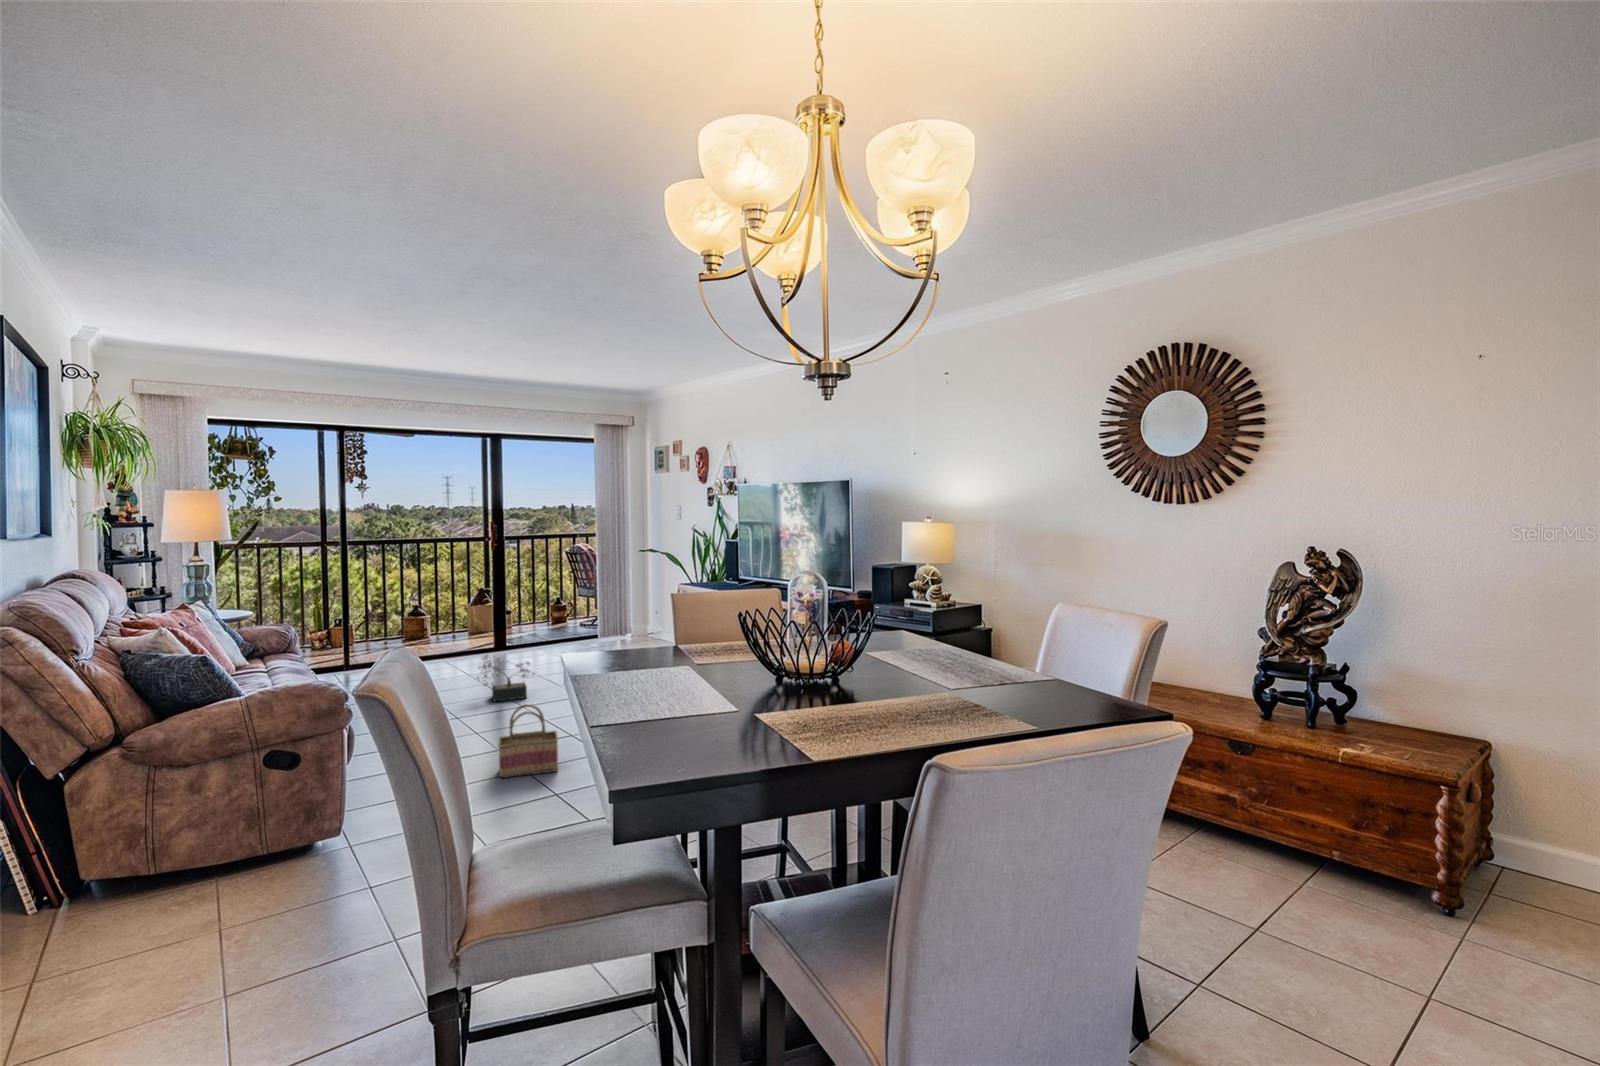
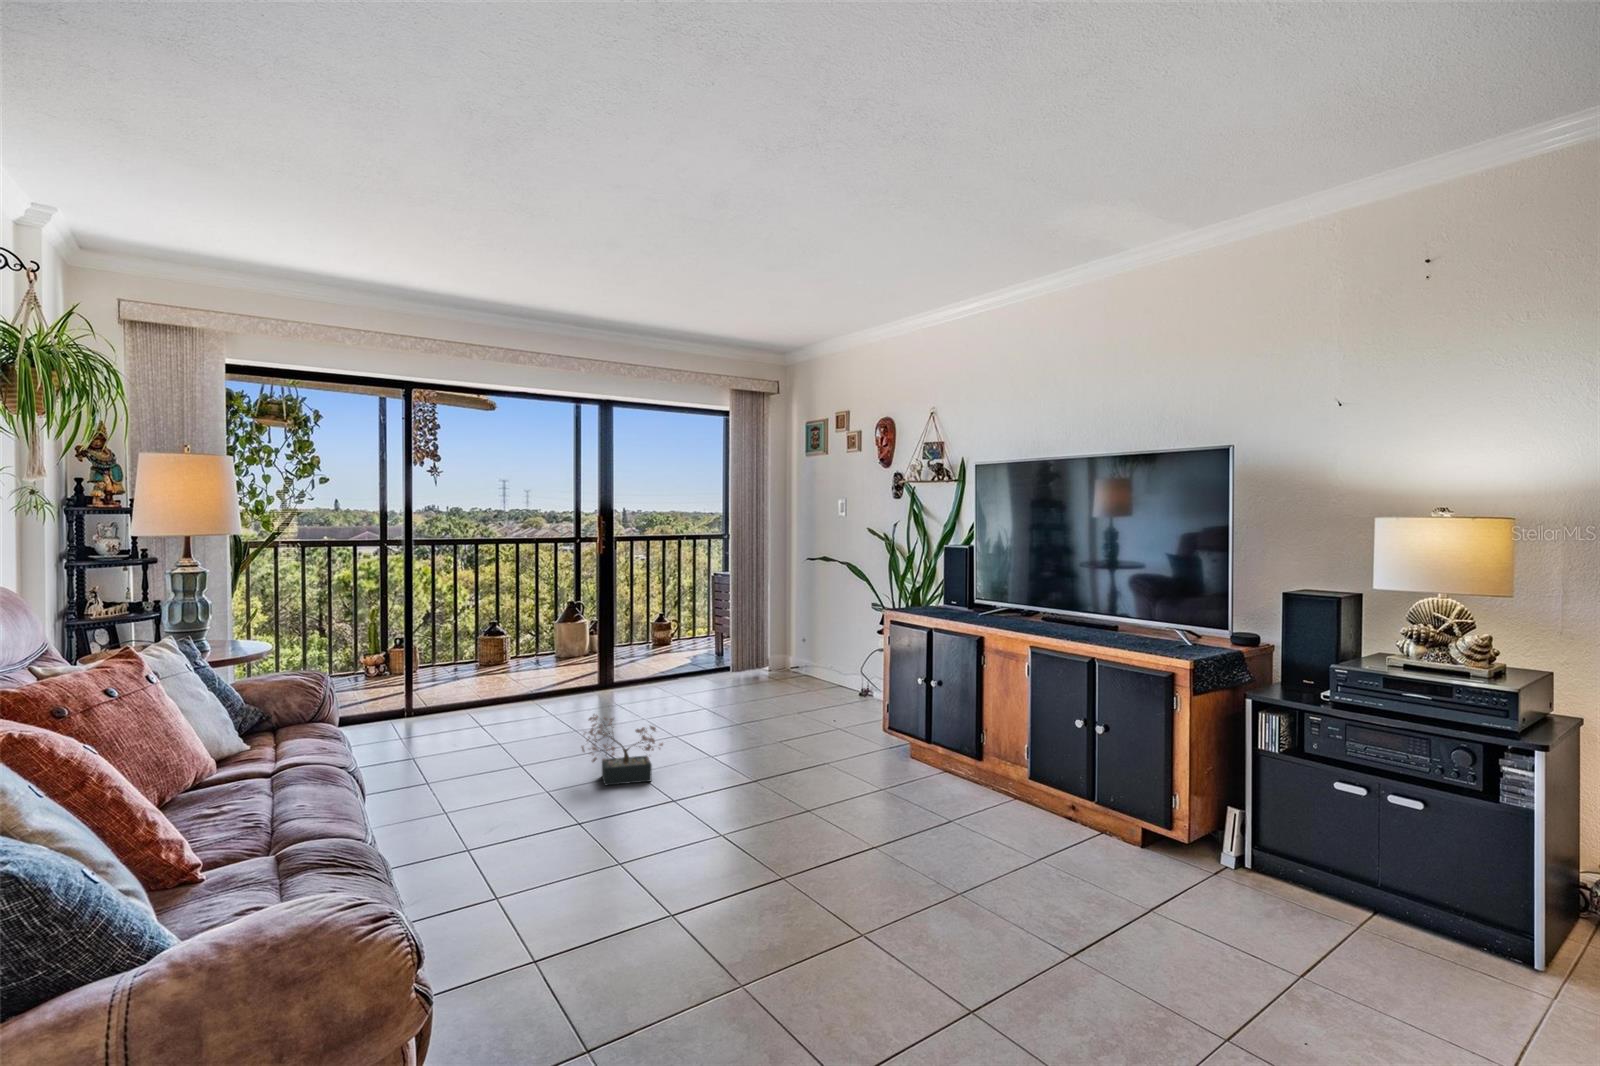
basket: present [498,704,558,778] -> none [633,840,737,978]

